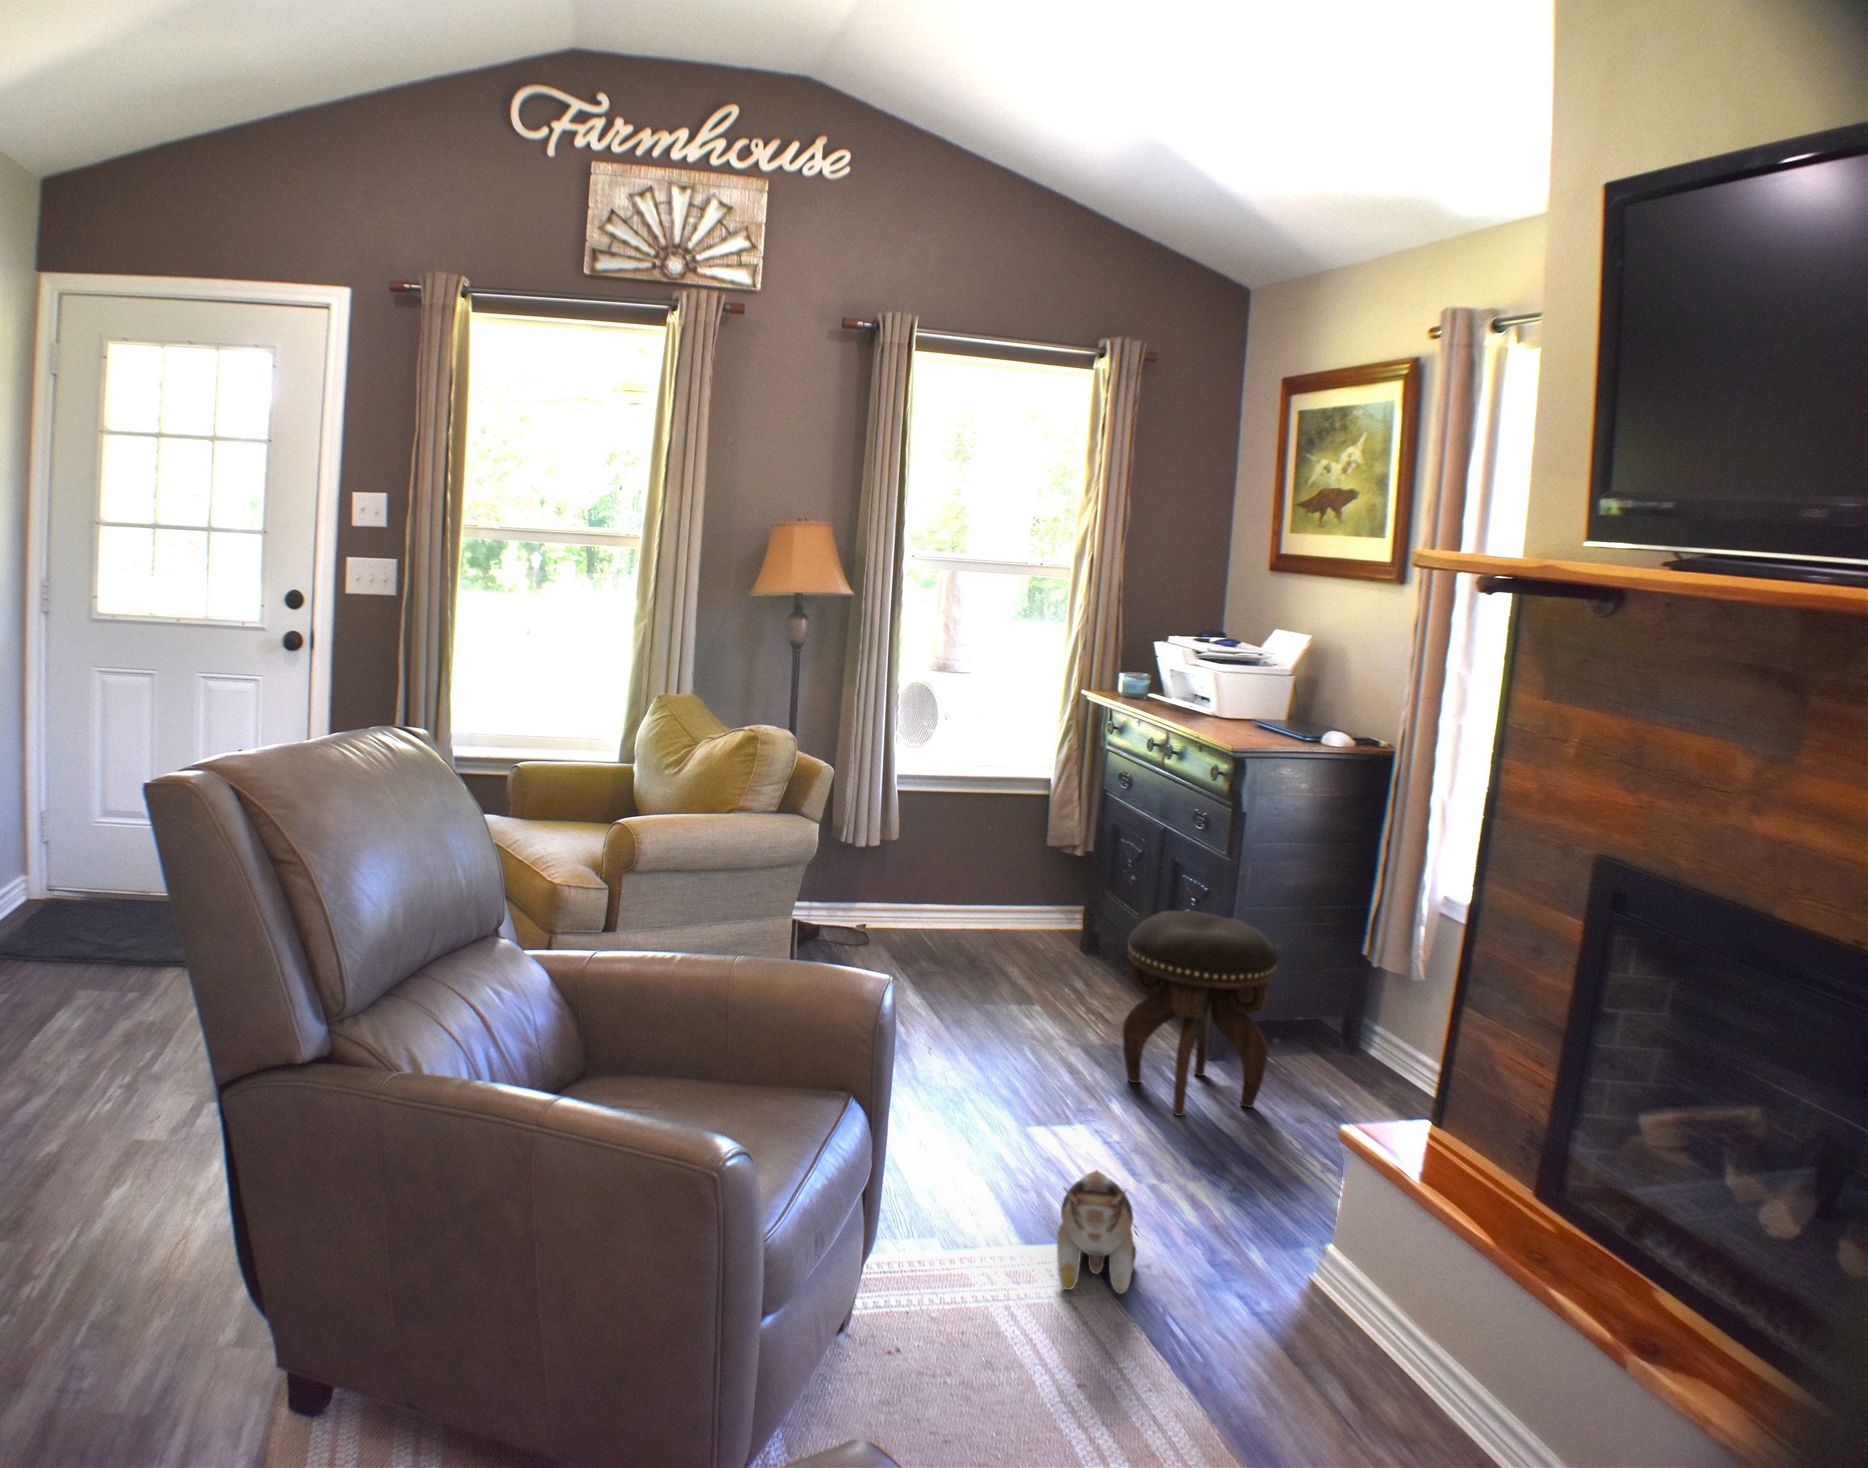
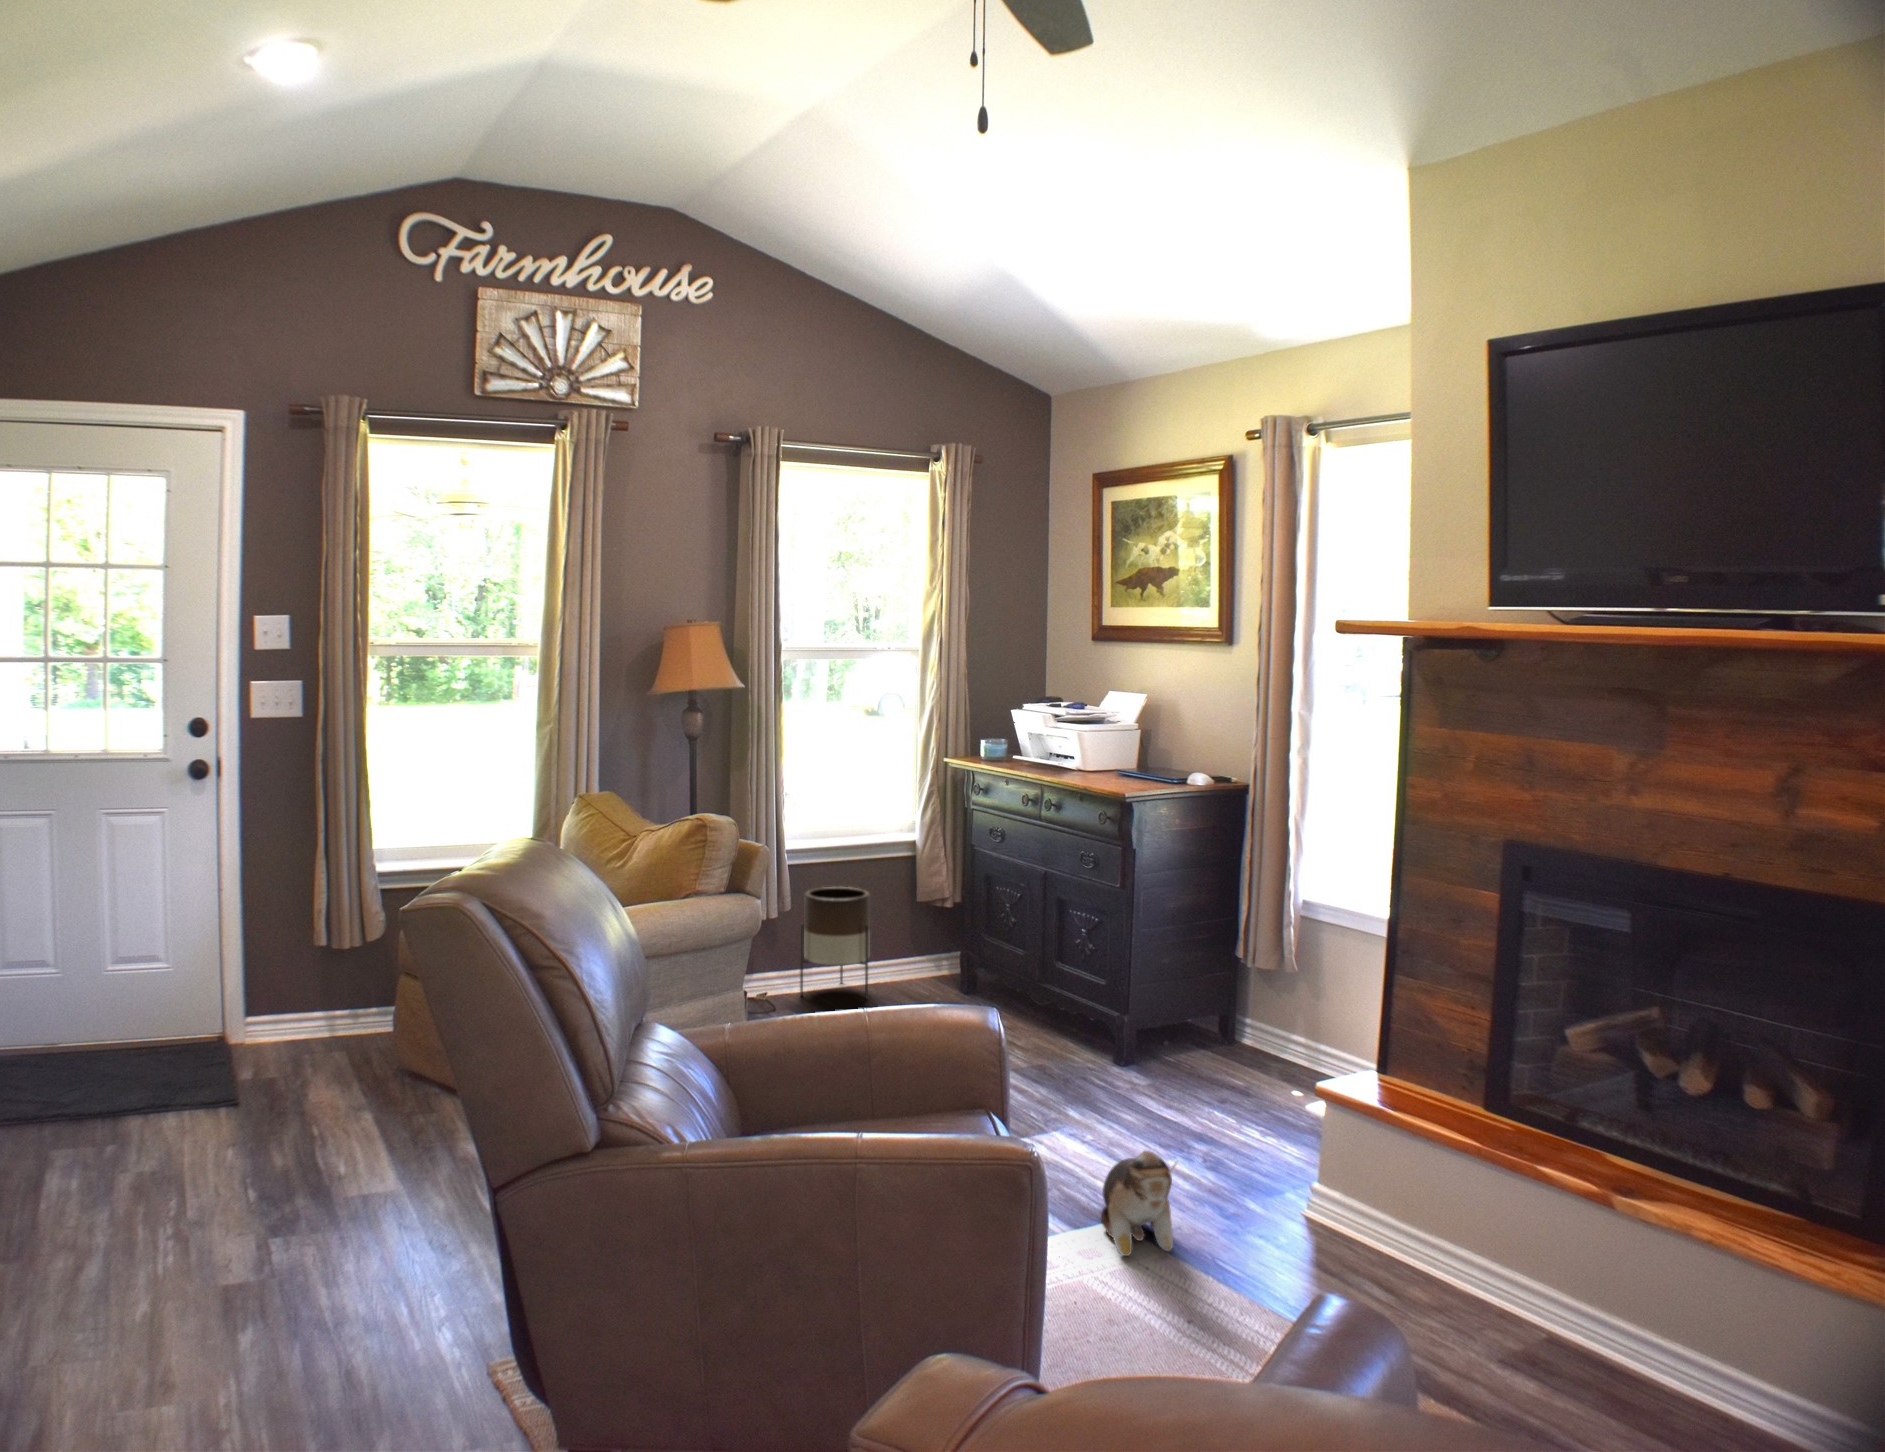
planter: none [896,822,979,947] -> present [800,887,870,998]
footstool: present [1123,911,1278,1116] -> none [1063,936,1189,1112]

